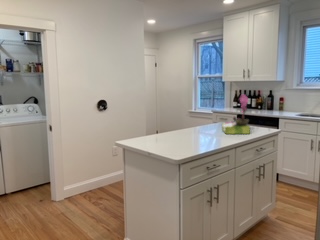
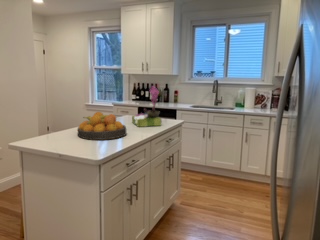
fruit bowl: none [168,119,211,144] -> present [78,112,126,140]

